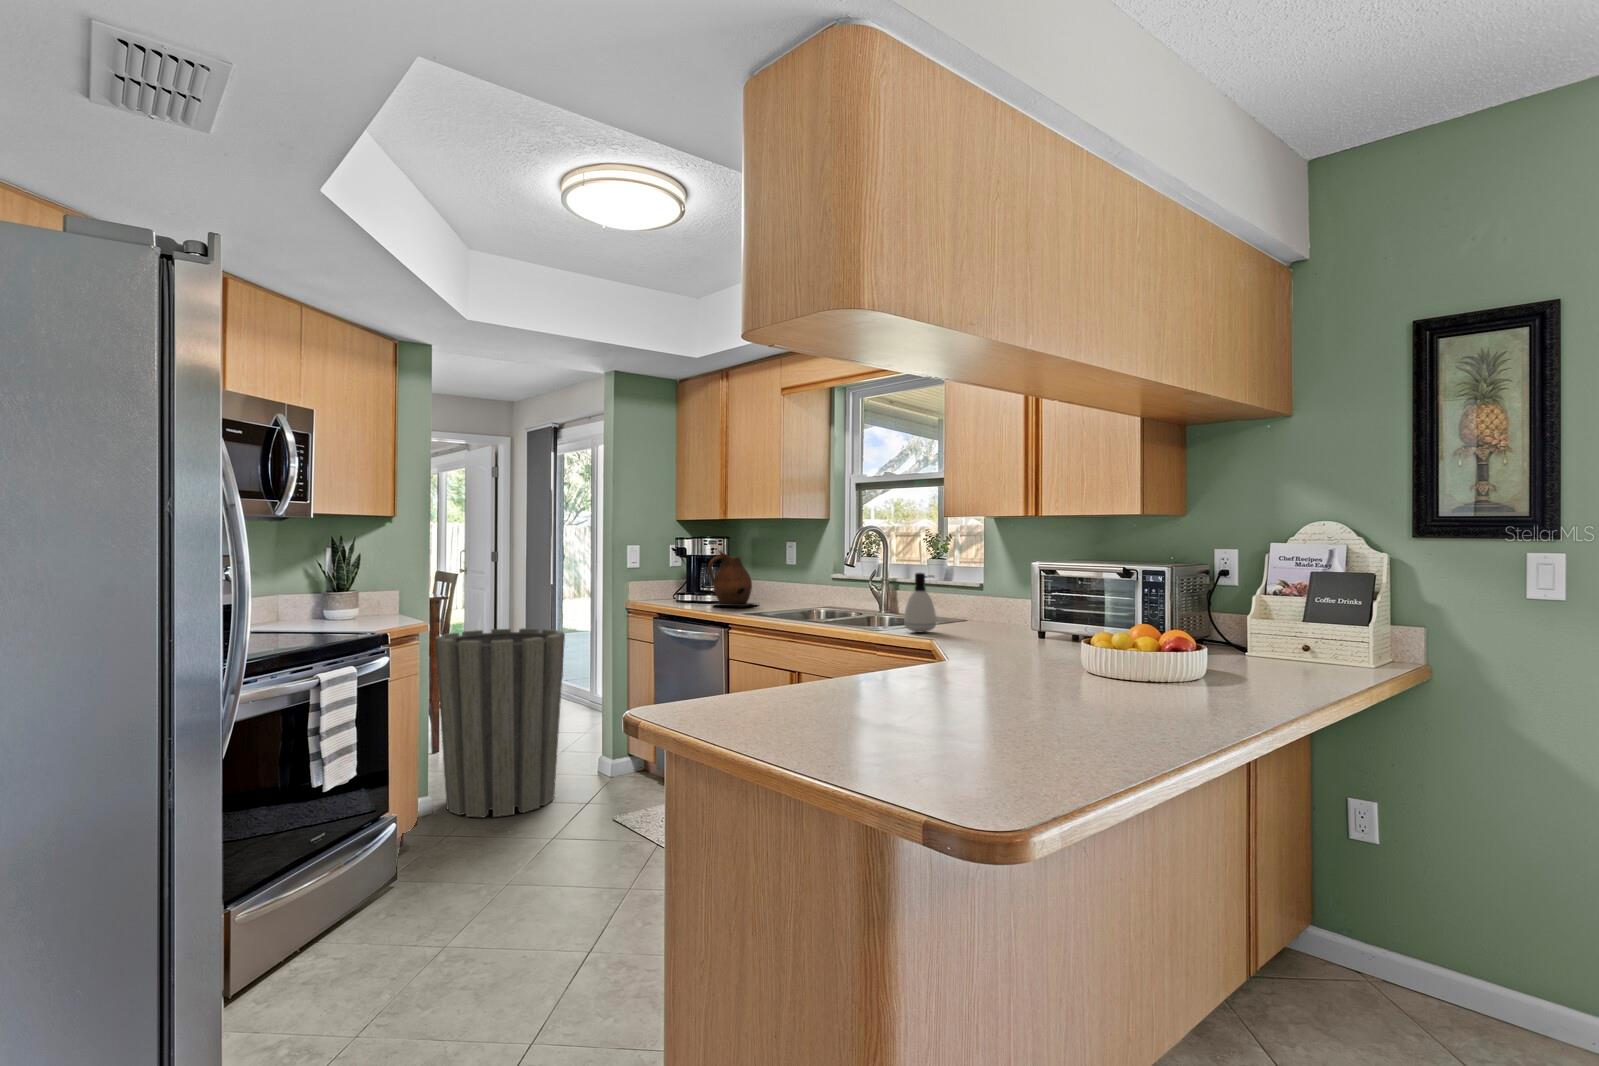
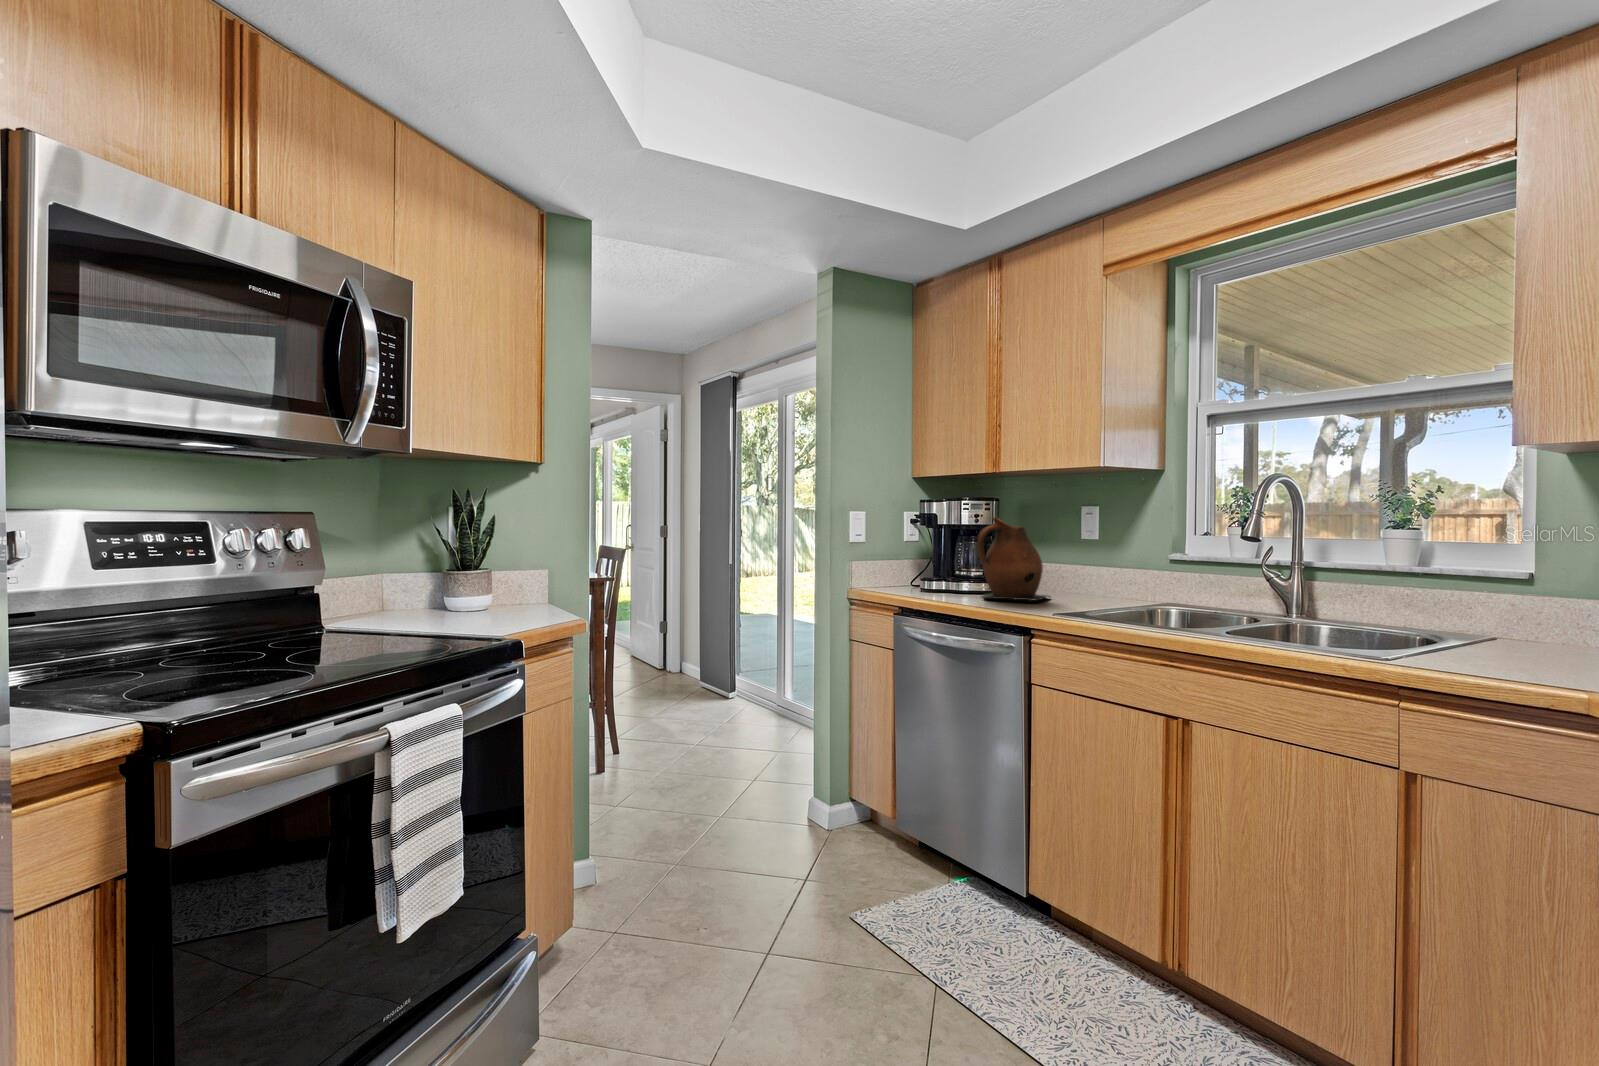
soap dispenser: present [904,573,936,632] -> none [1470,551,1559,671]
trash can: present [435,628,565,817] -> none [597,624,773,902]

